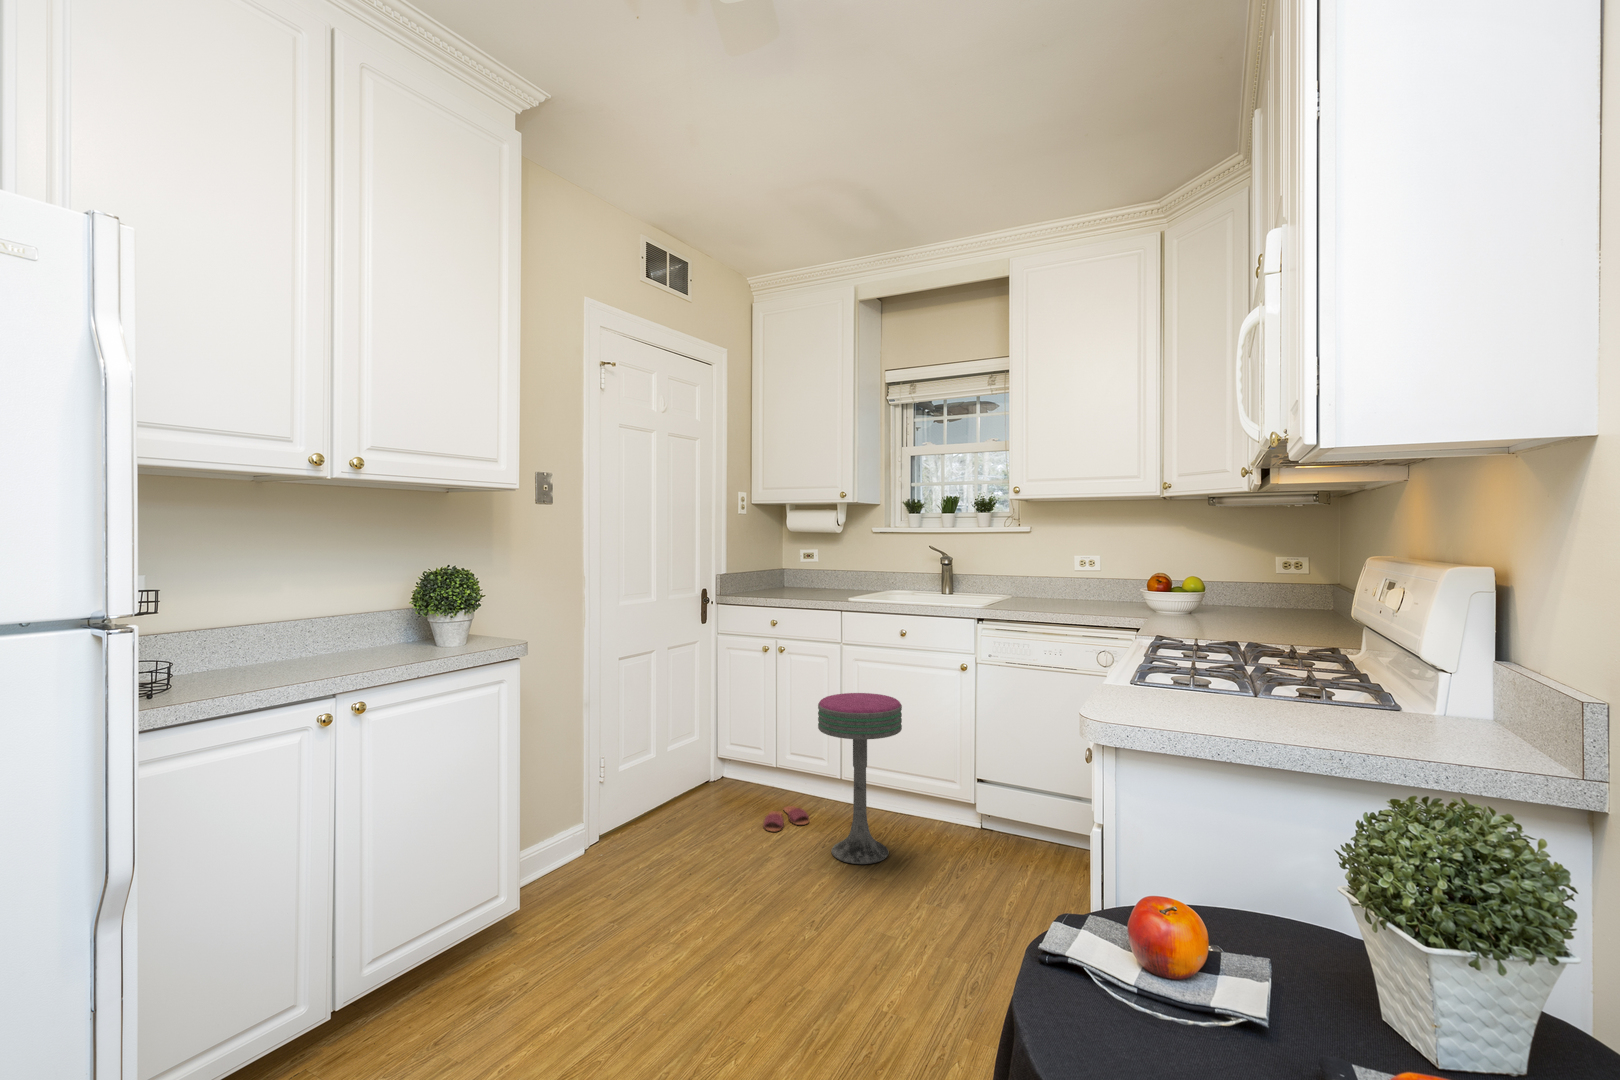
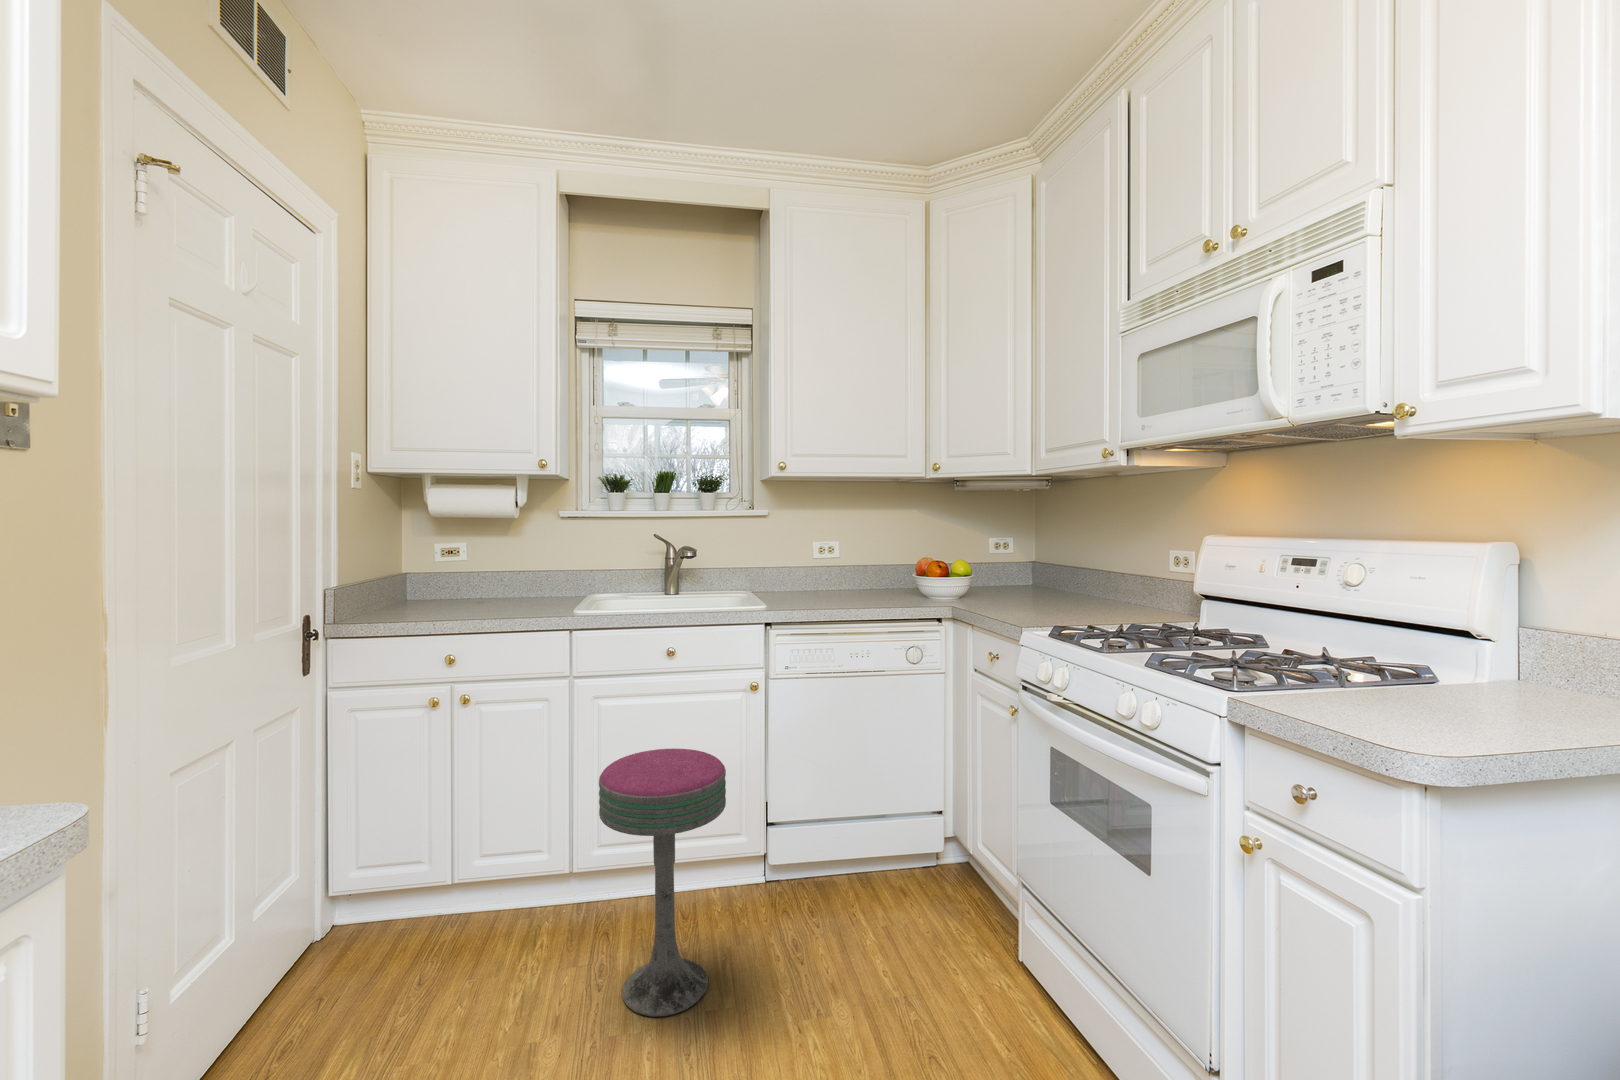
slippers: present [763,806,809,832] -> none [474,938,551,1006]

